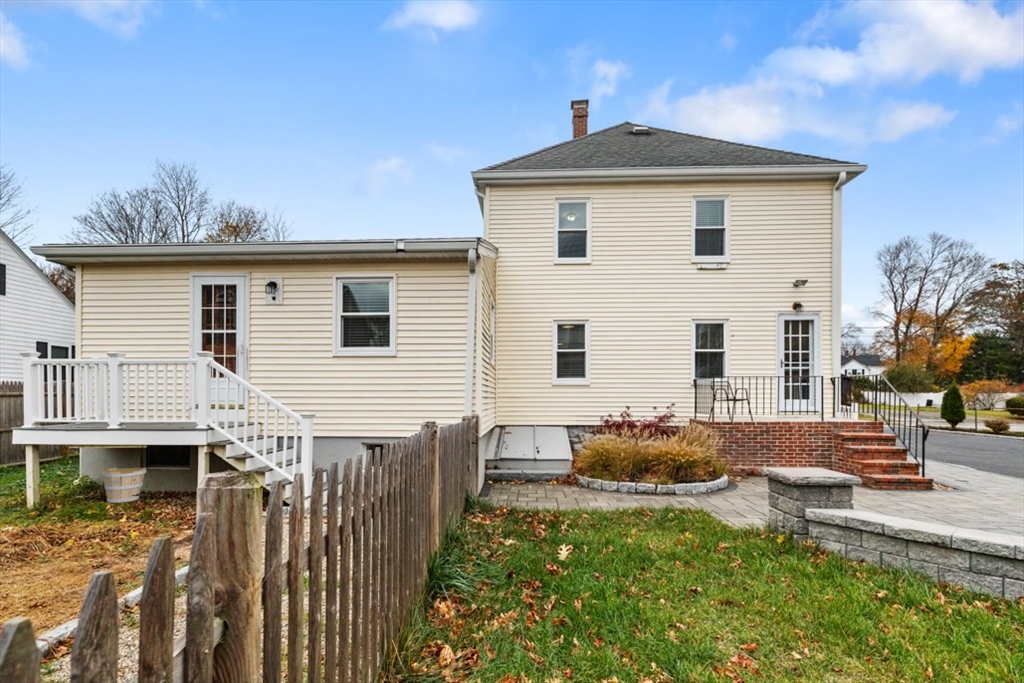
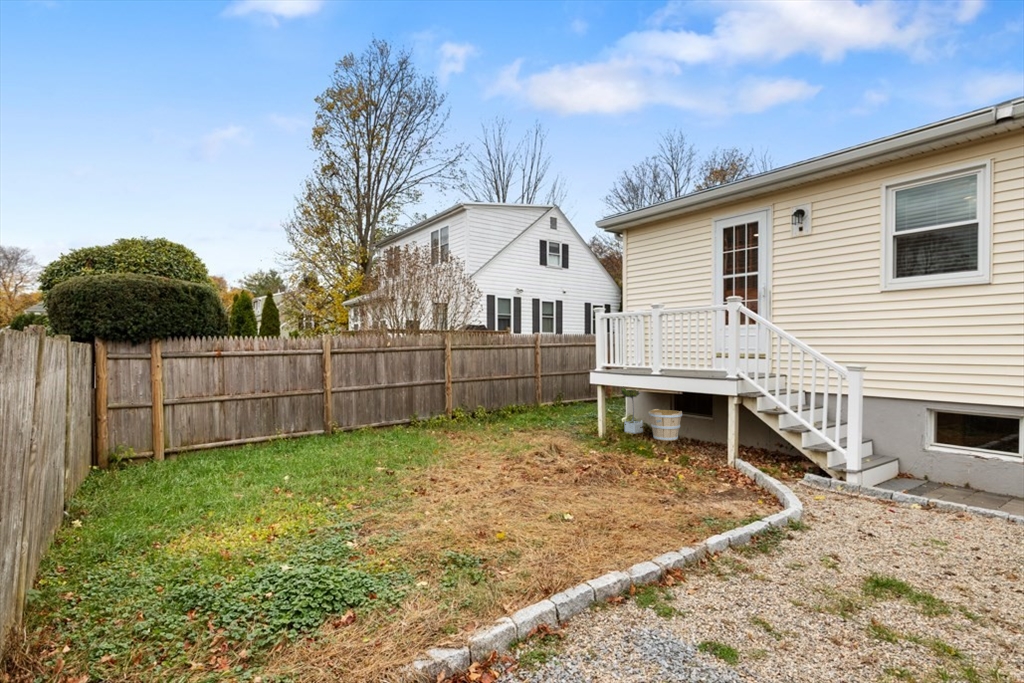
potted tree: none [64,443,93,501] -> present [622,388,643,433]

